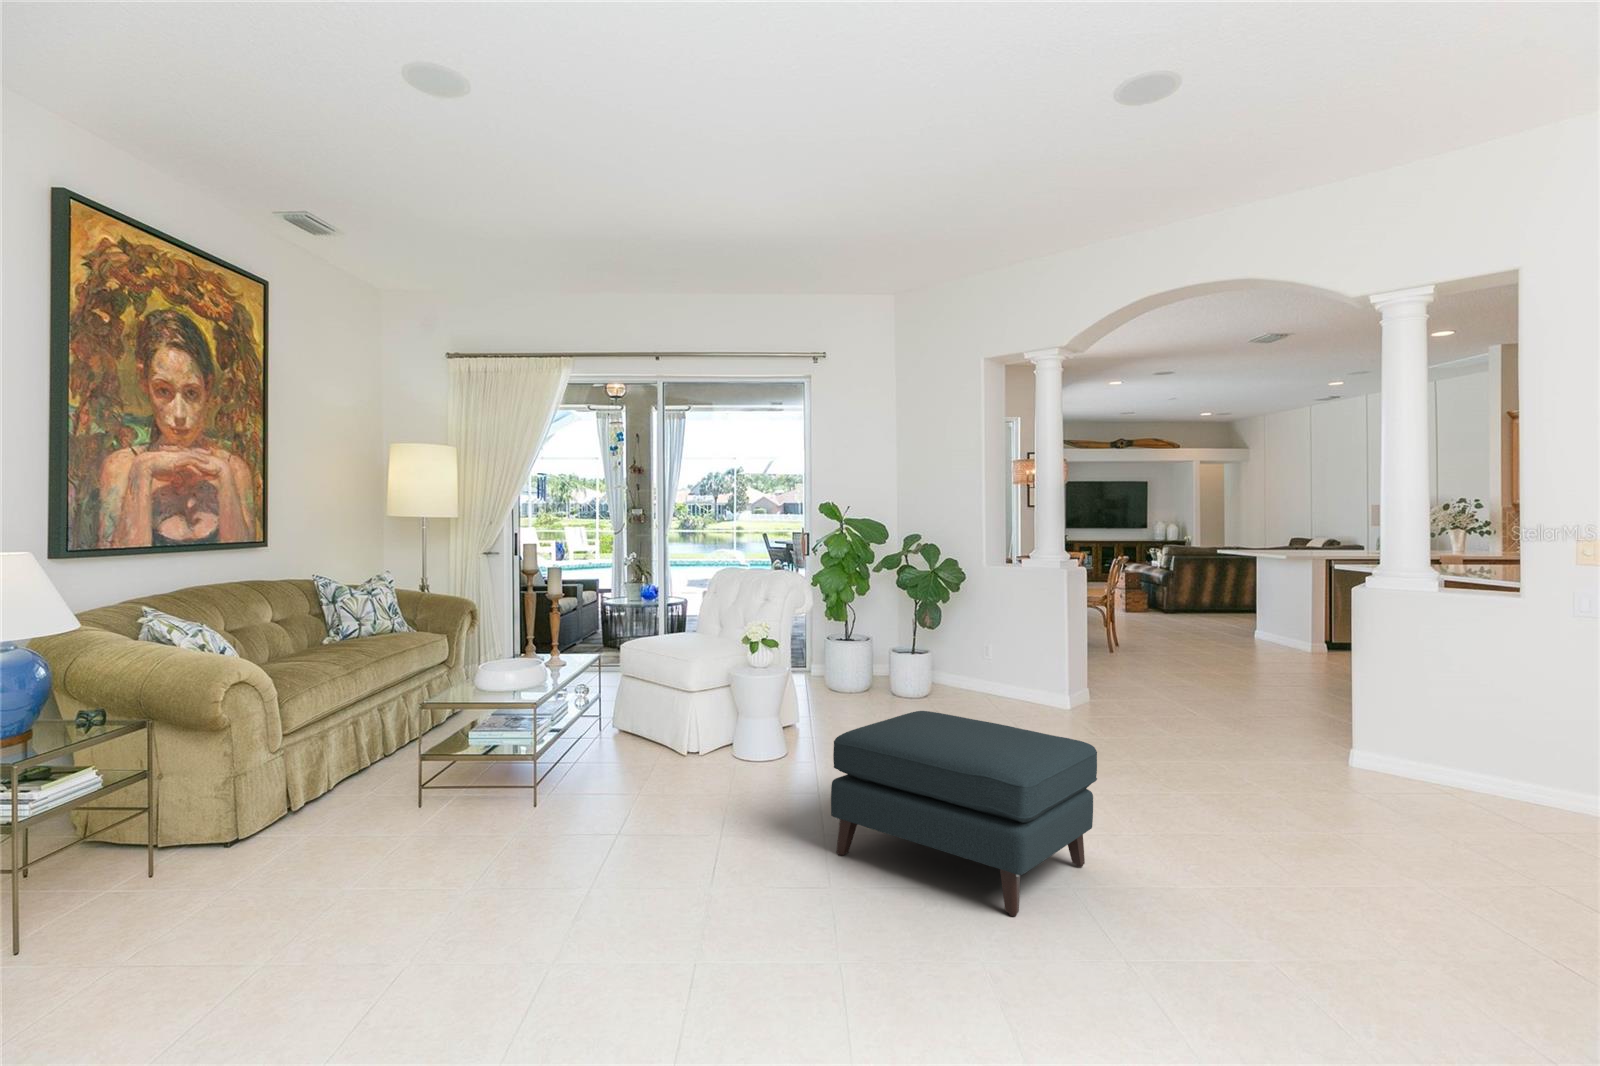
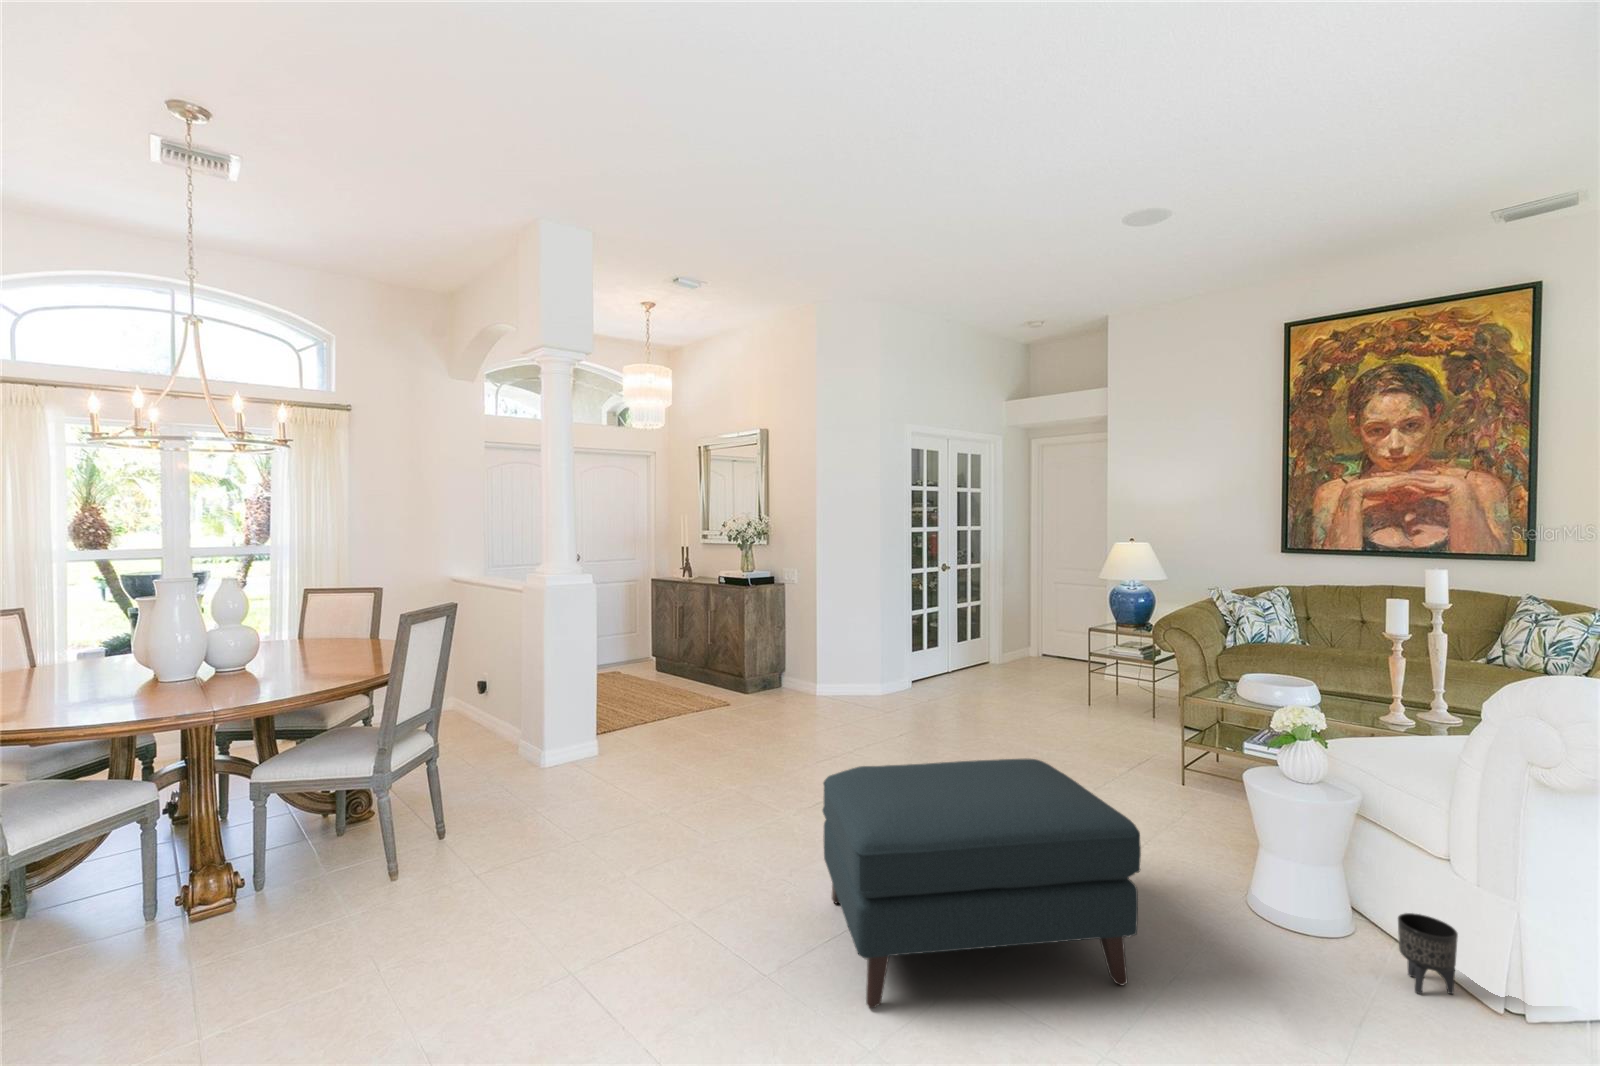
planter: none [784,735,809,774] -> present [1398,913,1458,994]

